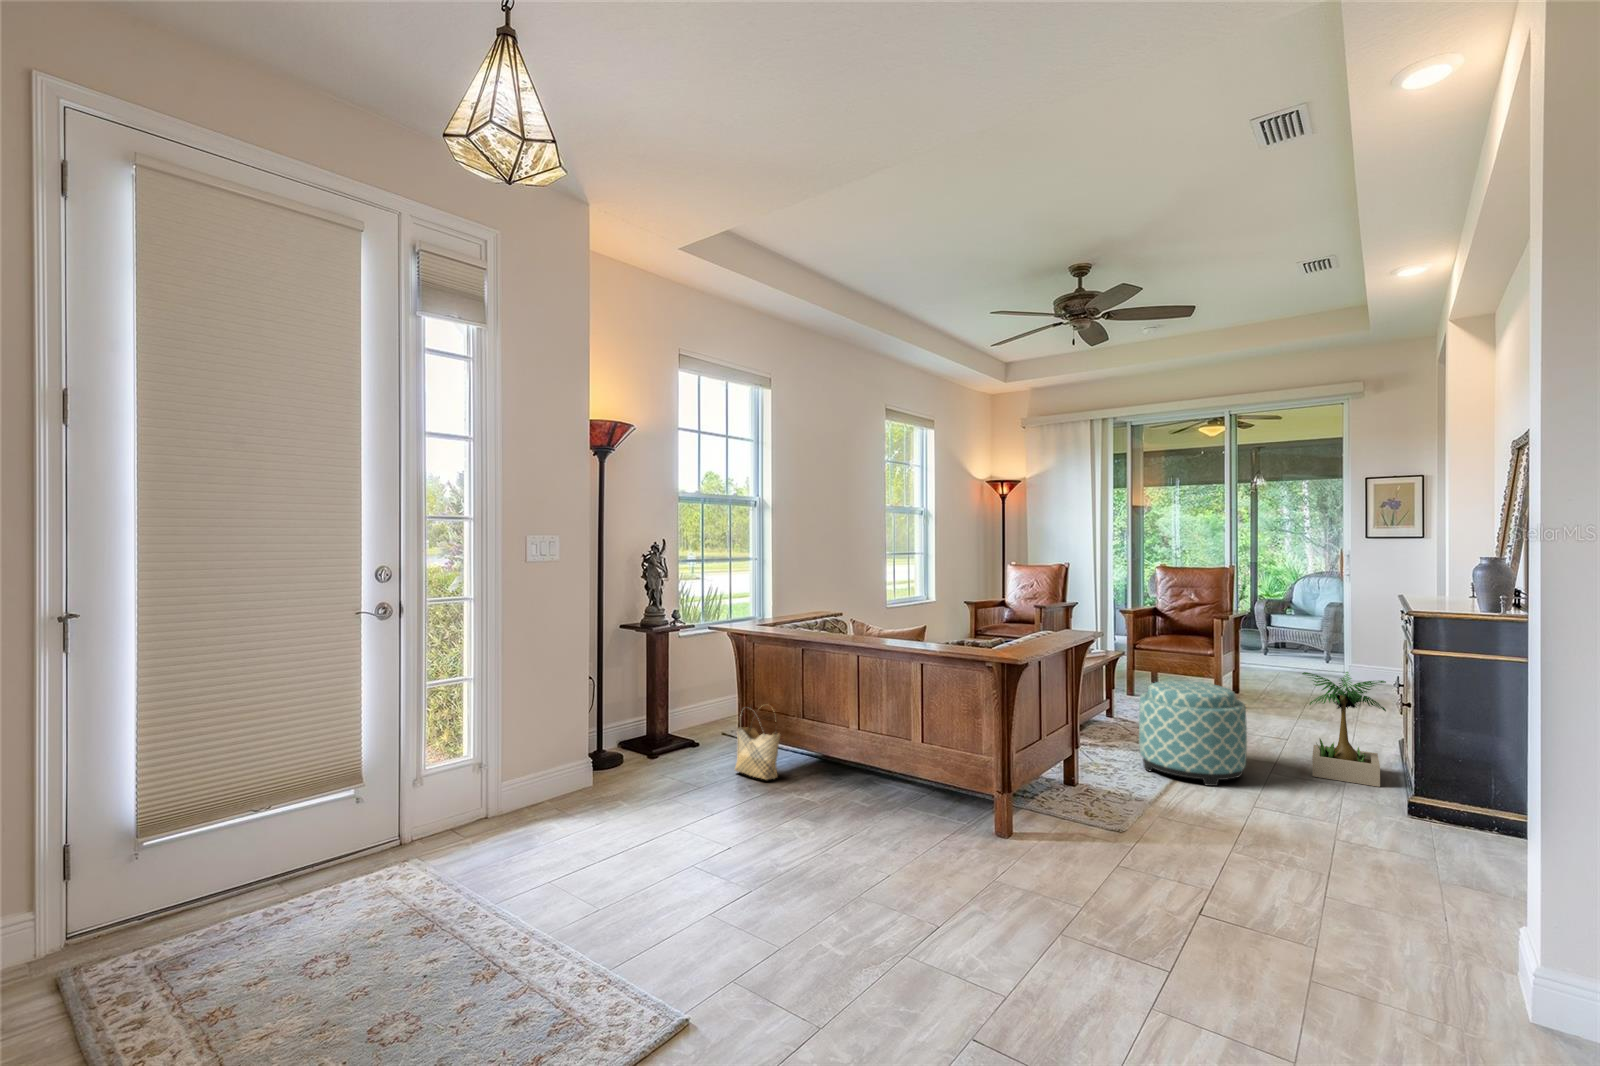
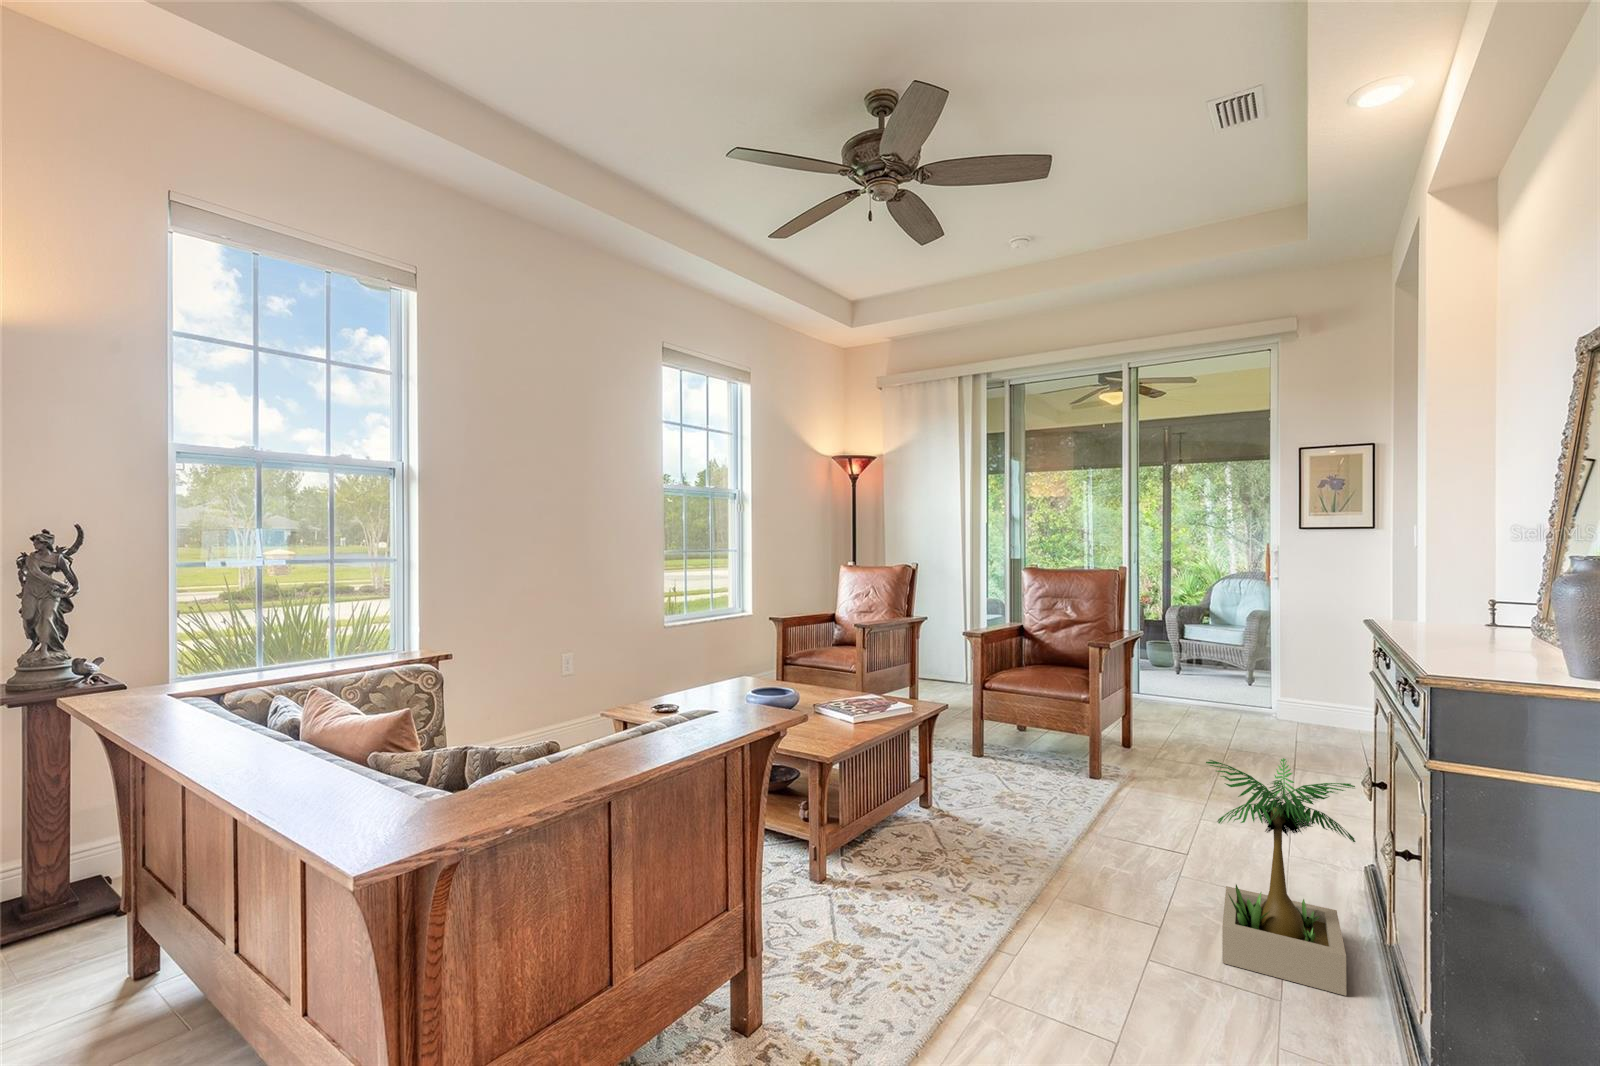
ottoman: present [1139,681,1247,786] -> none [917,775,1101,1005]
woven basket: present [735,709,780,779] -> none [86,847,176,1021]

